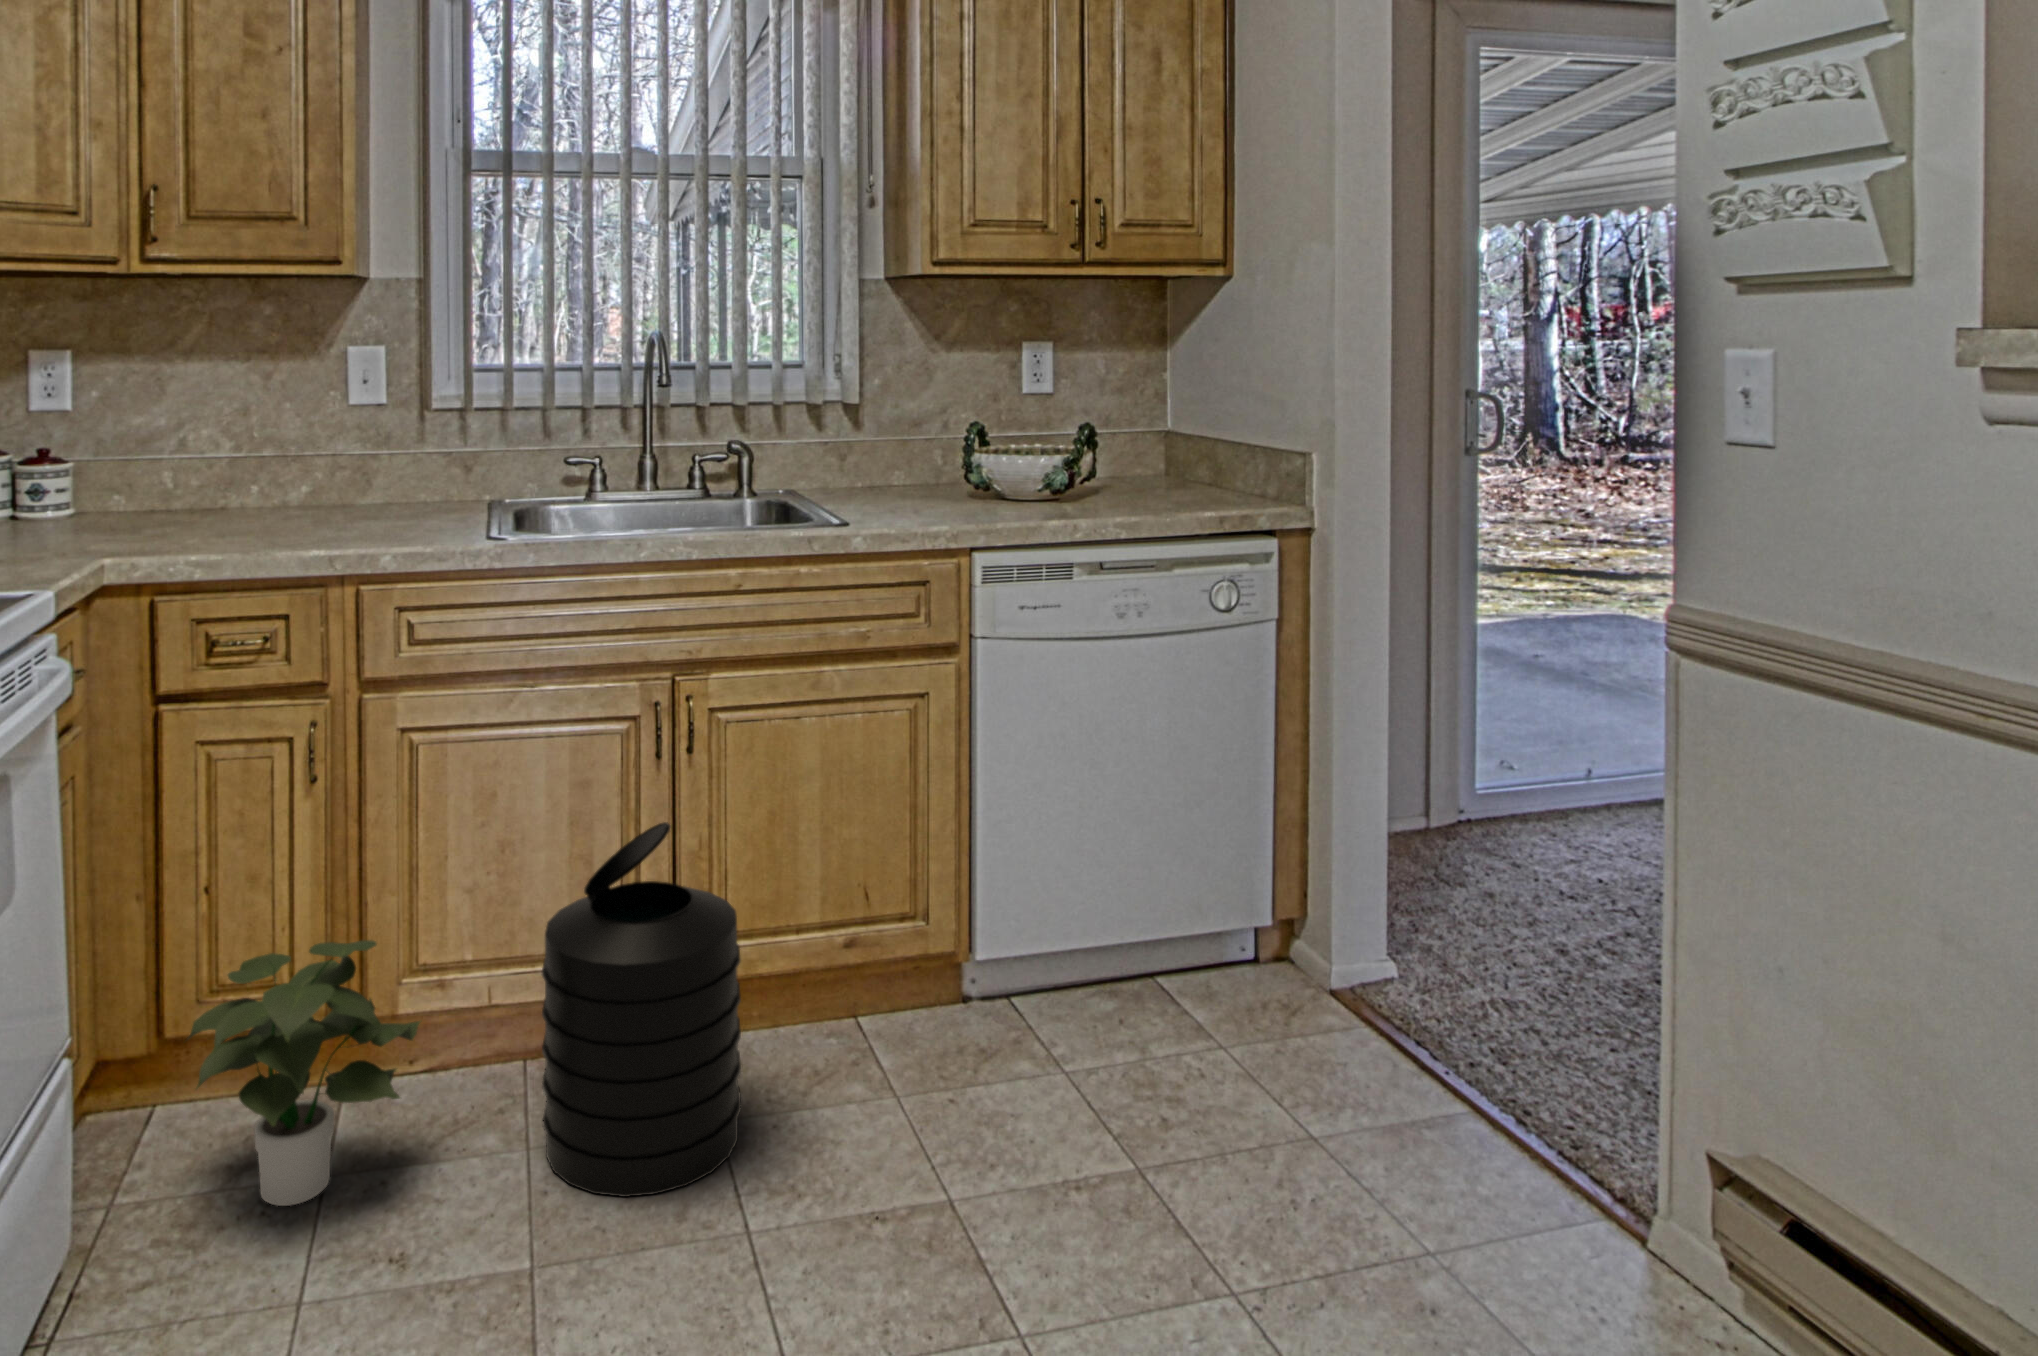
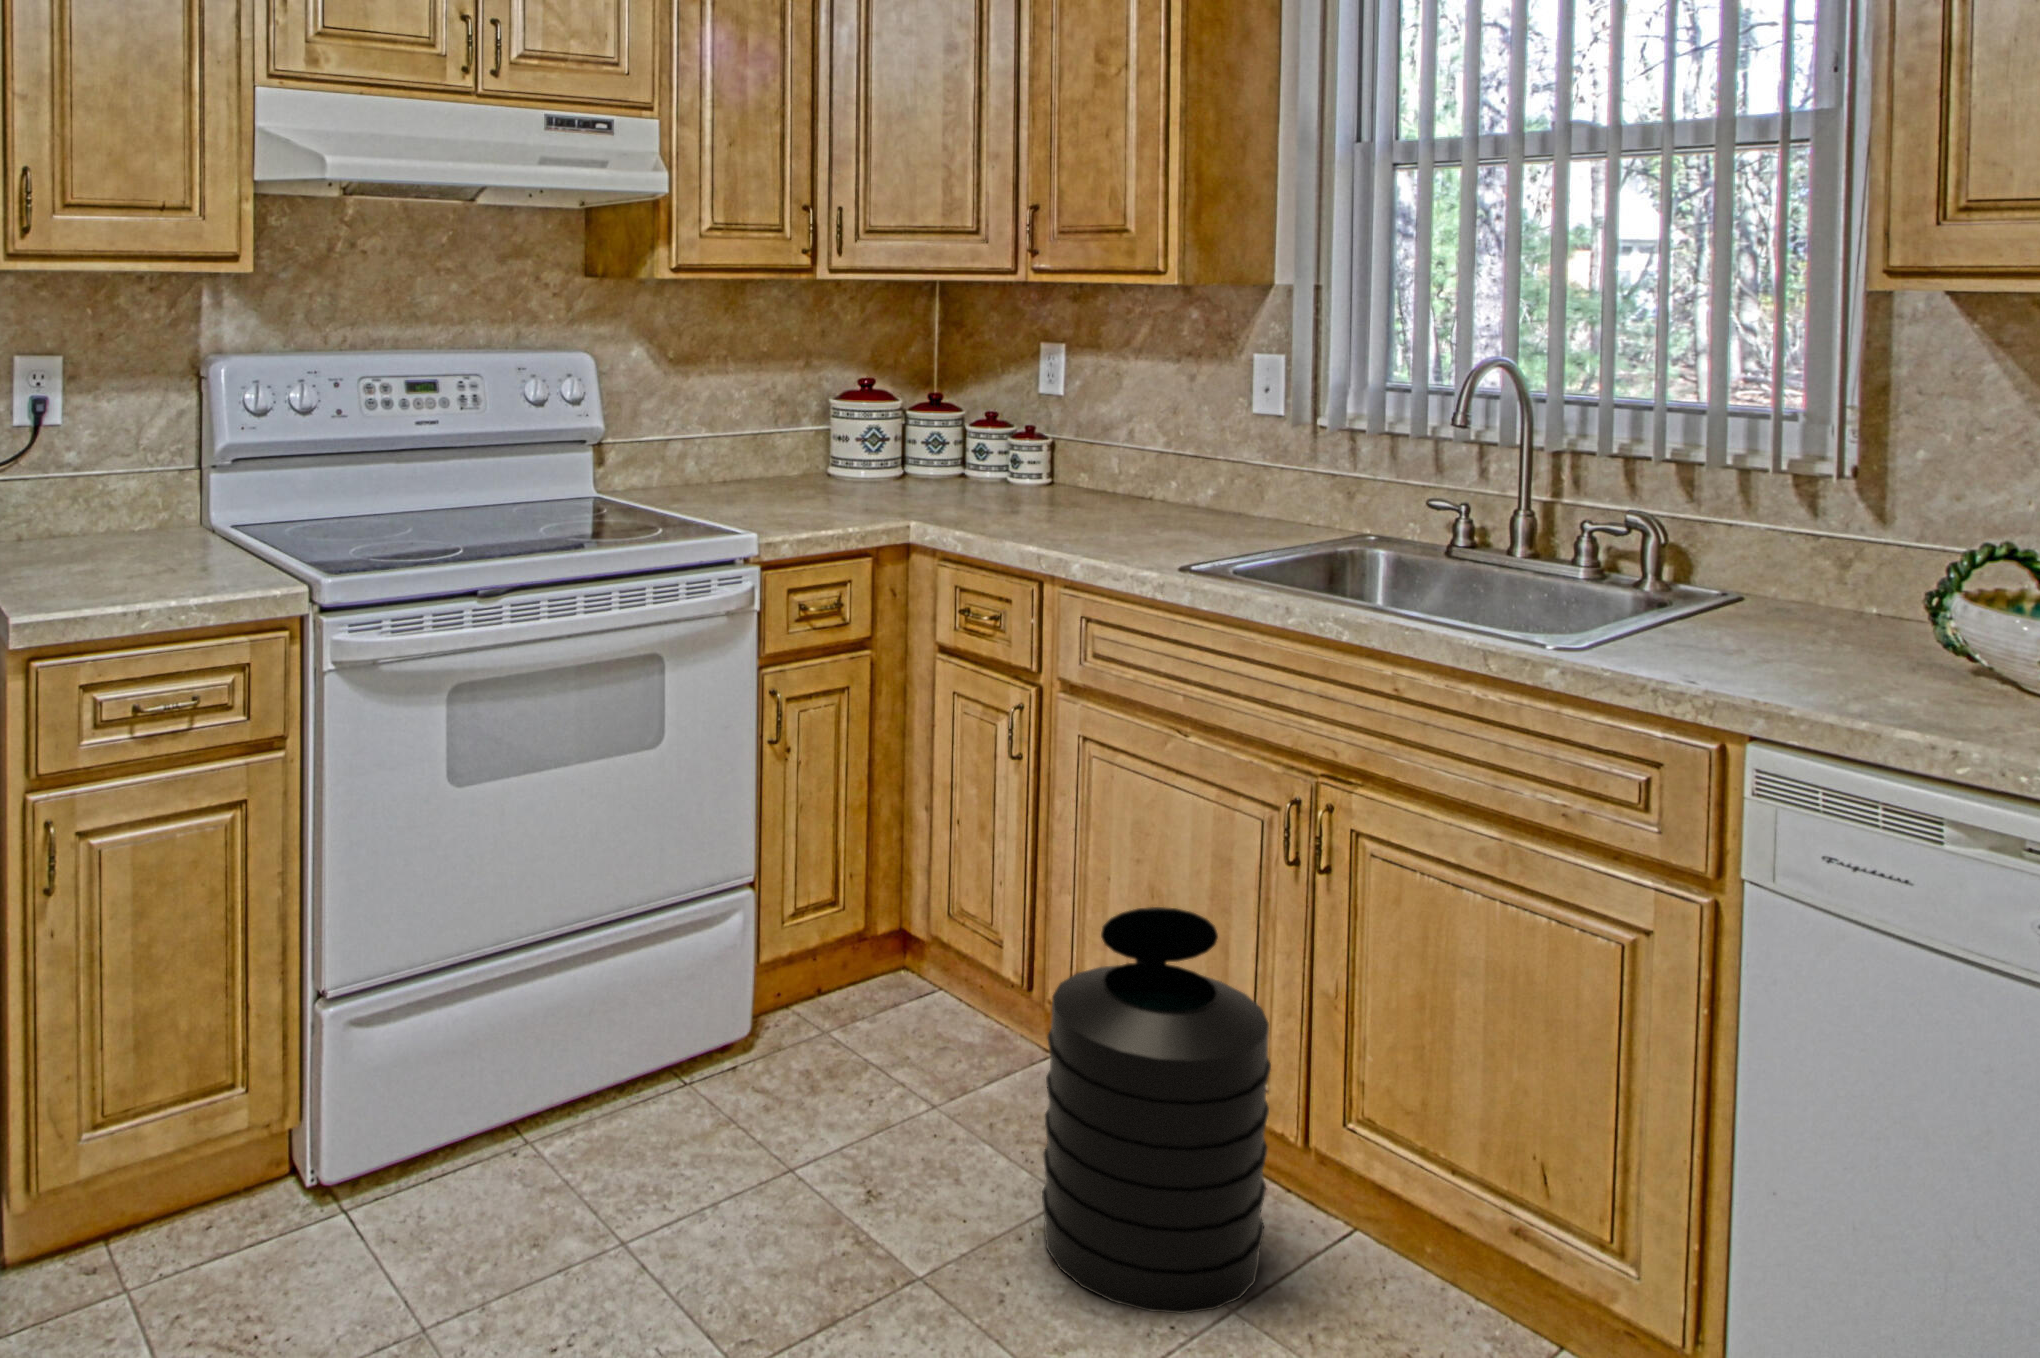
potted plant: present [188,940,420,1206] -> none [842,887,1024,1110]

